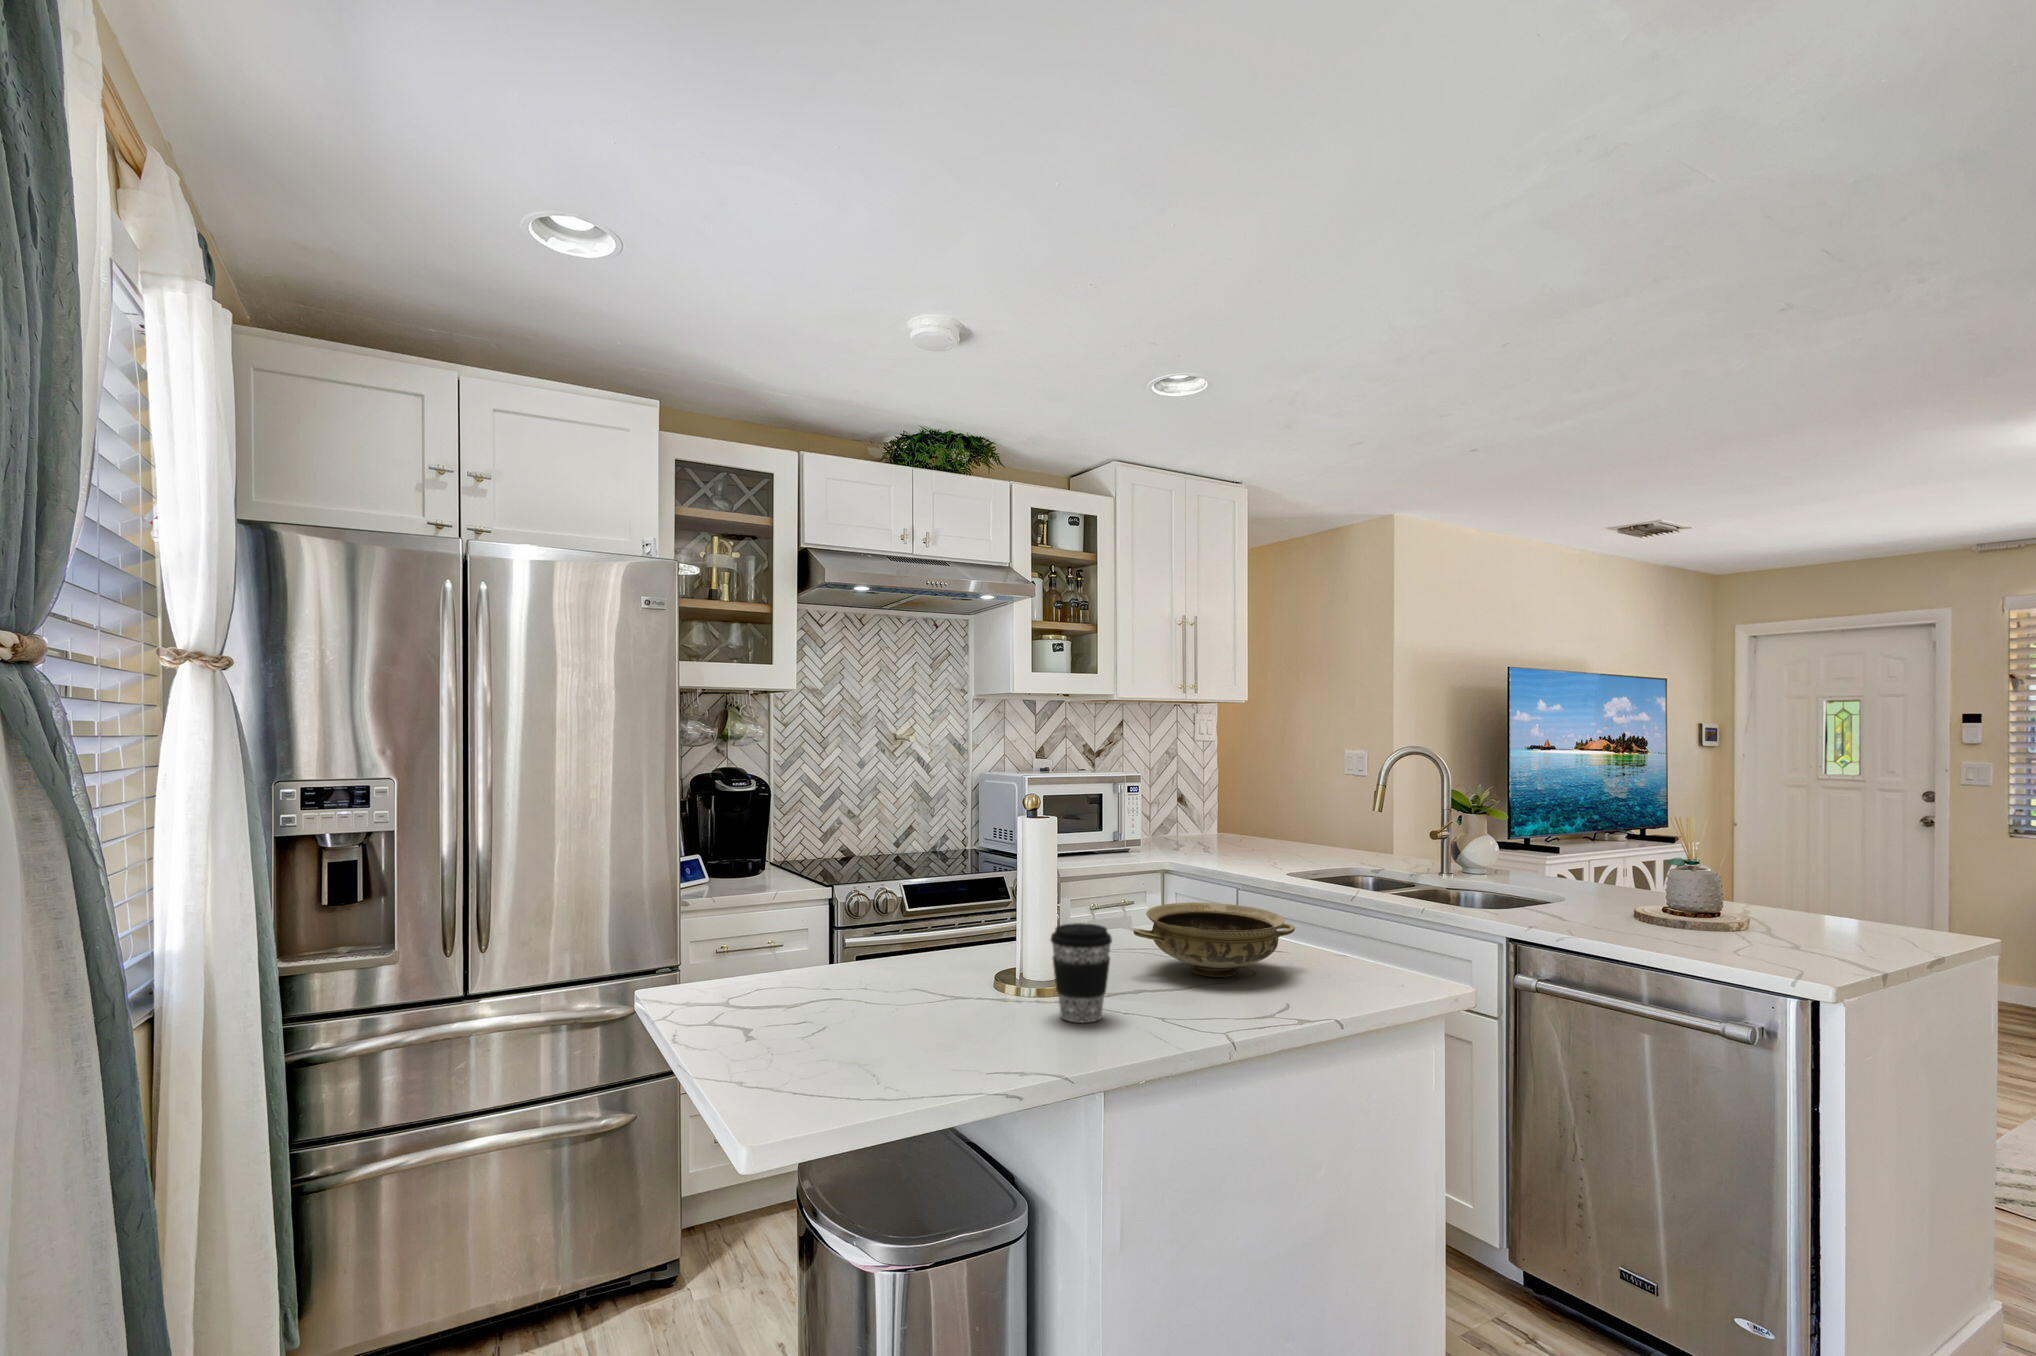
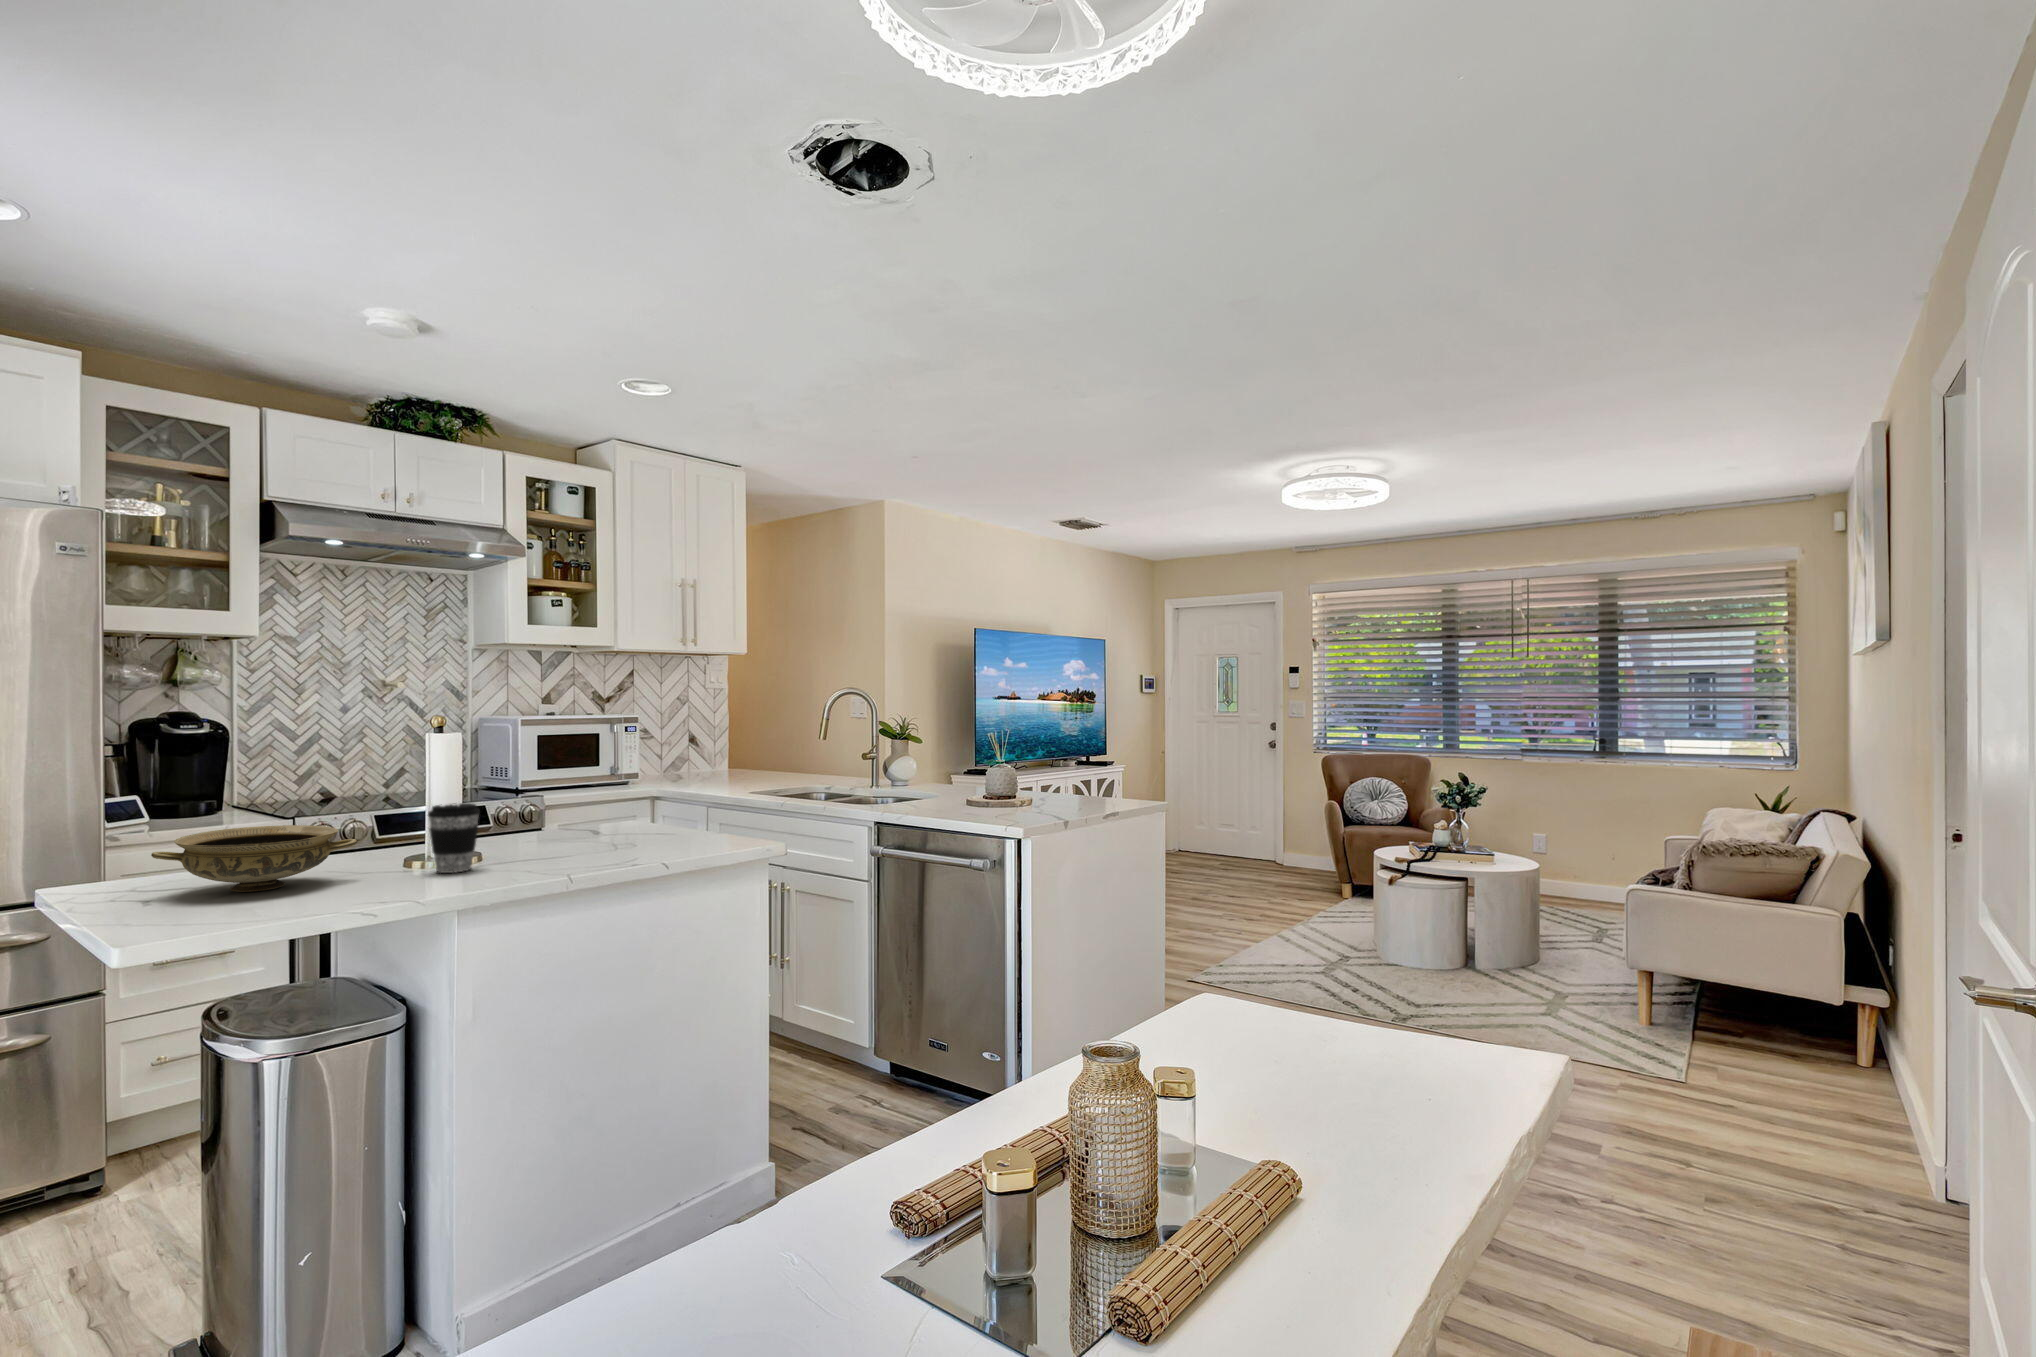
ceramic bowl: present [1134,902,1295,977] -> present [151,825,357,892]

